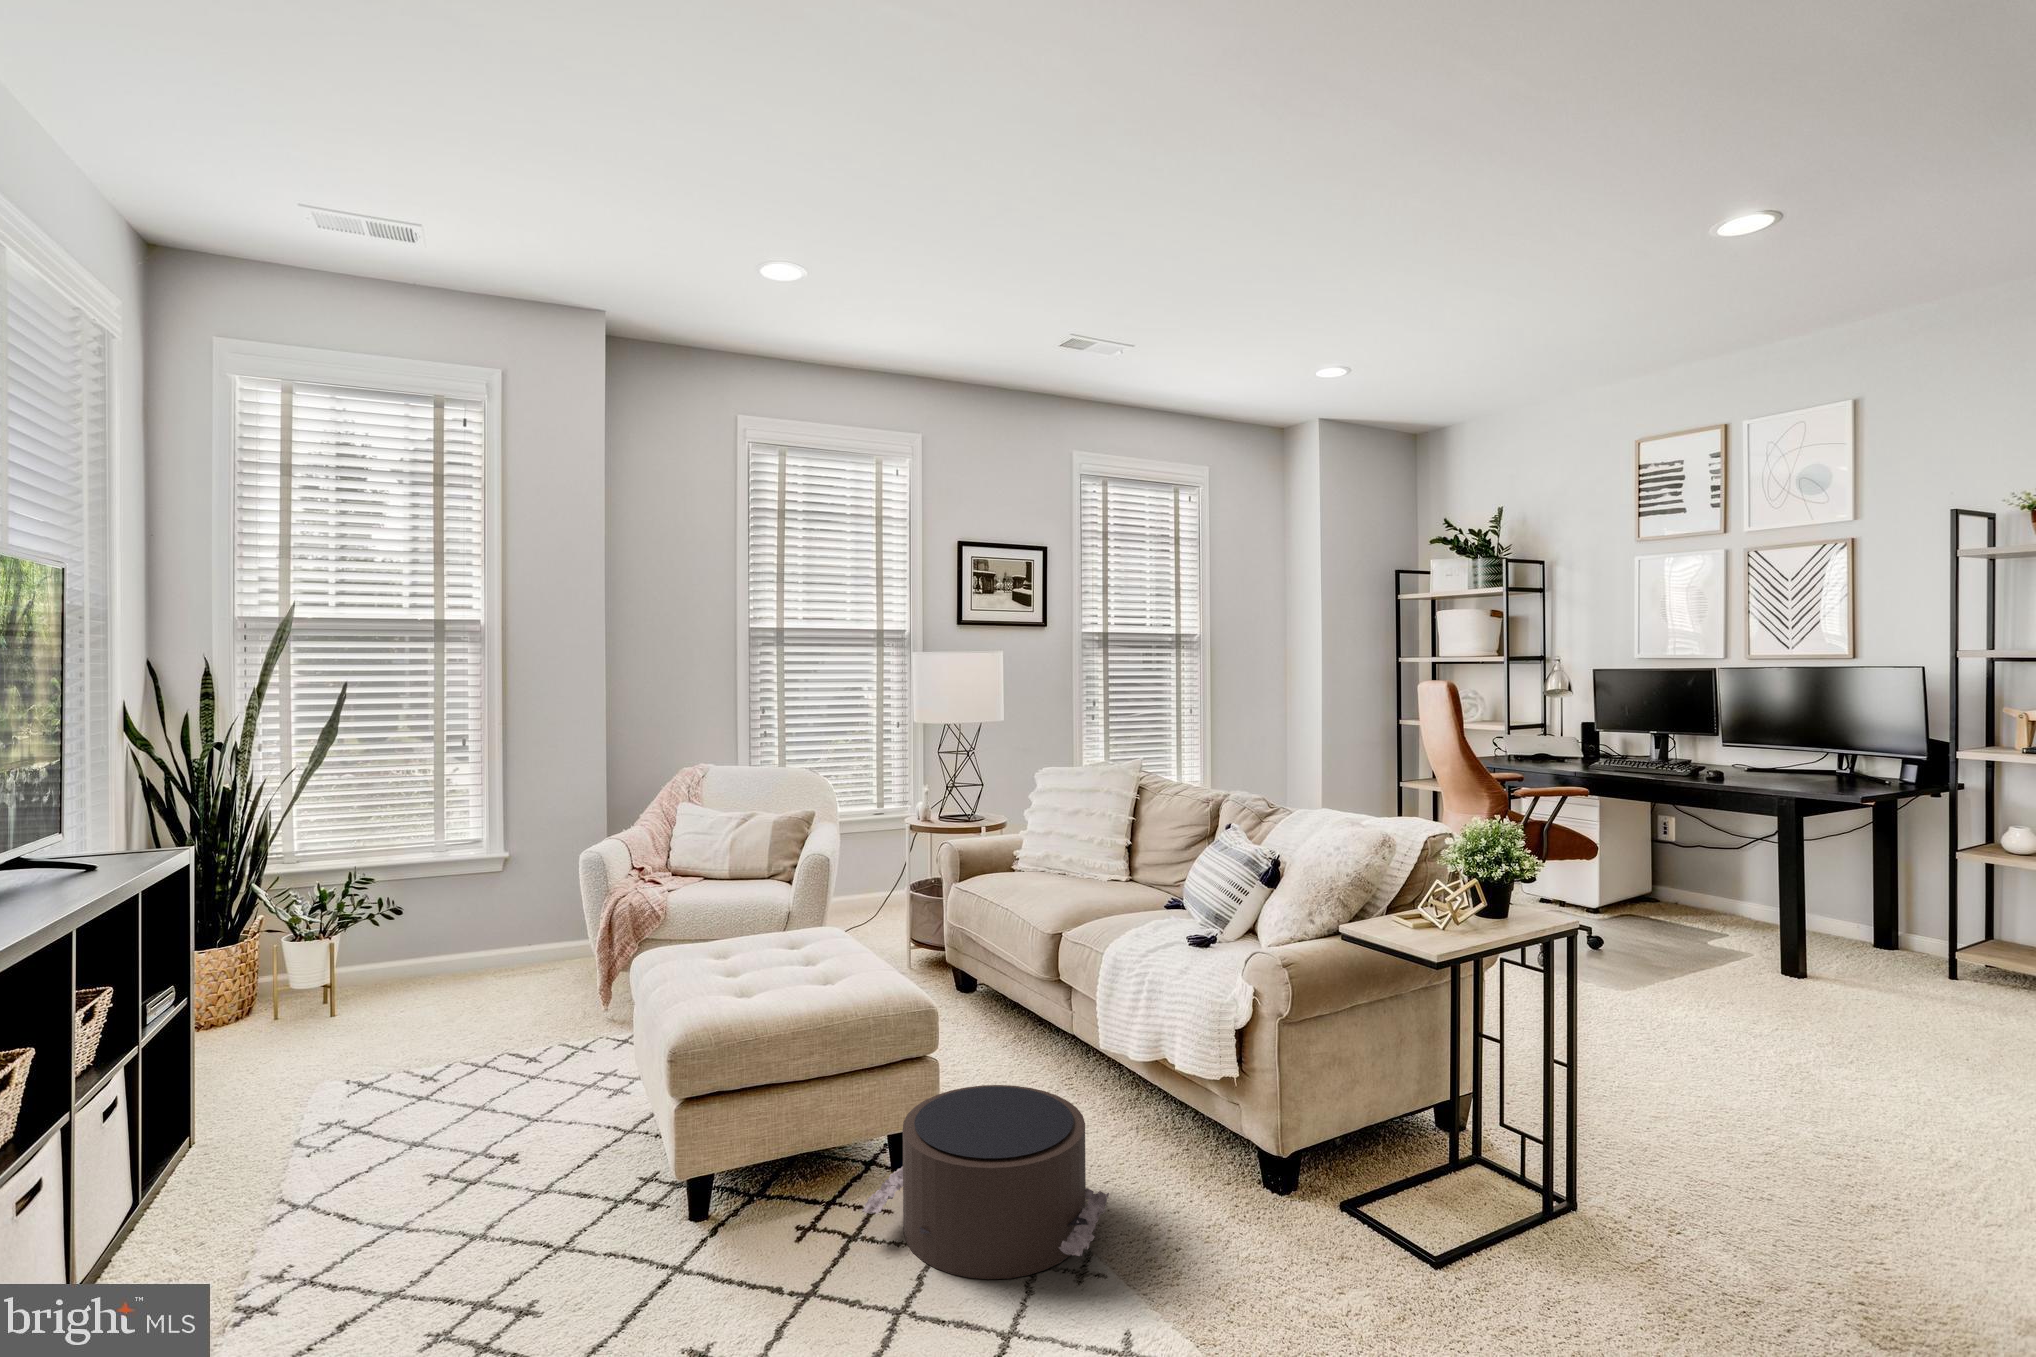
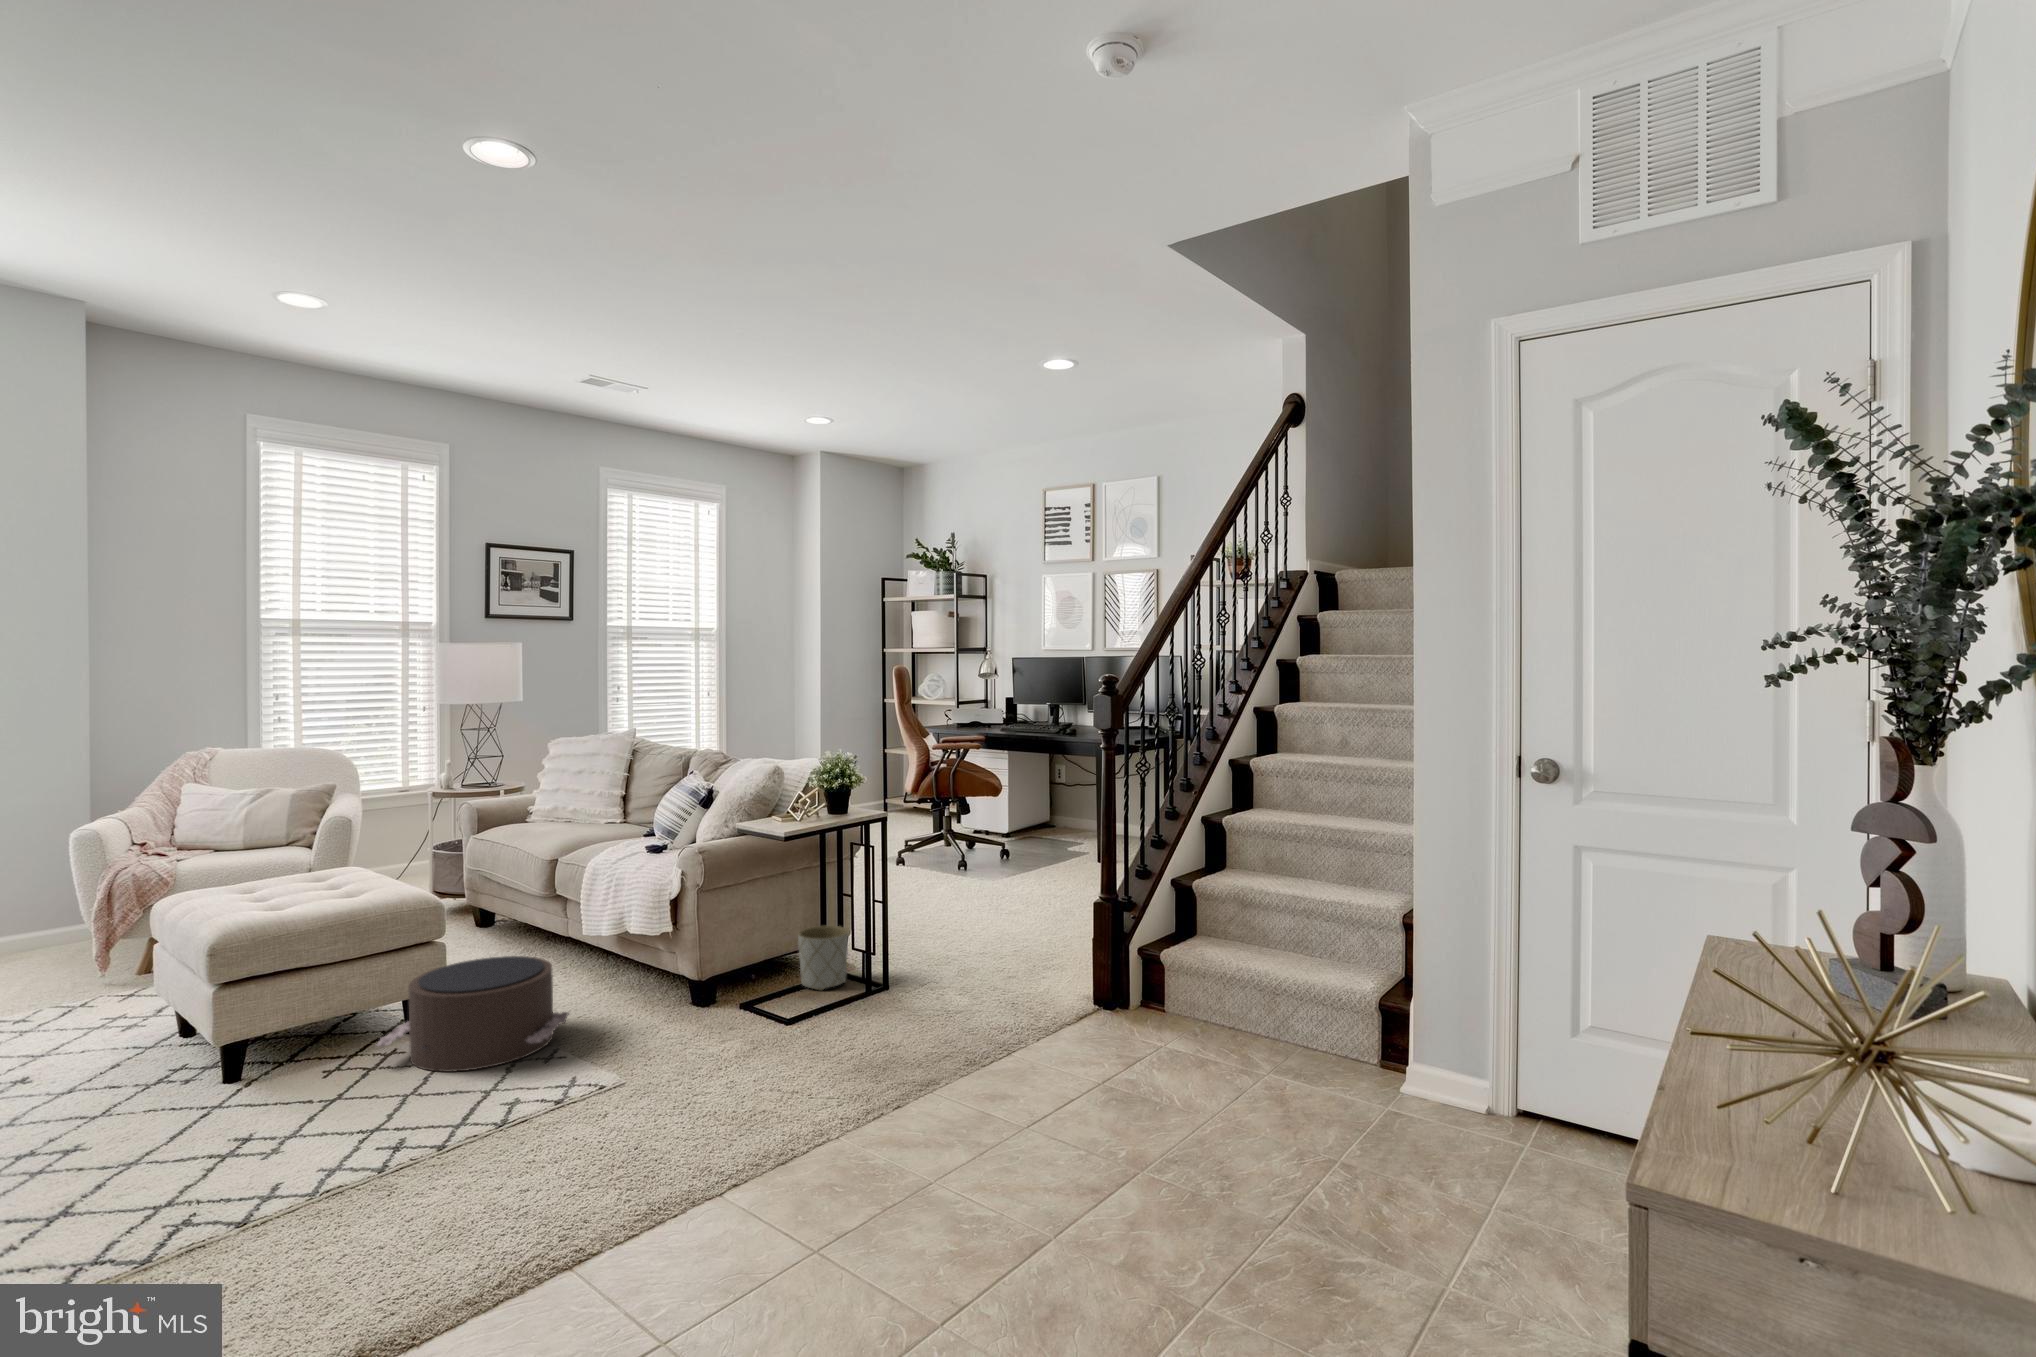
planter: none [1422,1085,1508,1199] -> present [798,926,848,990]

